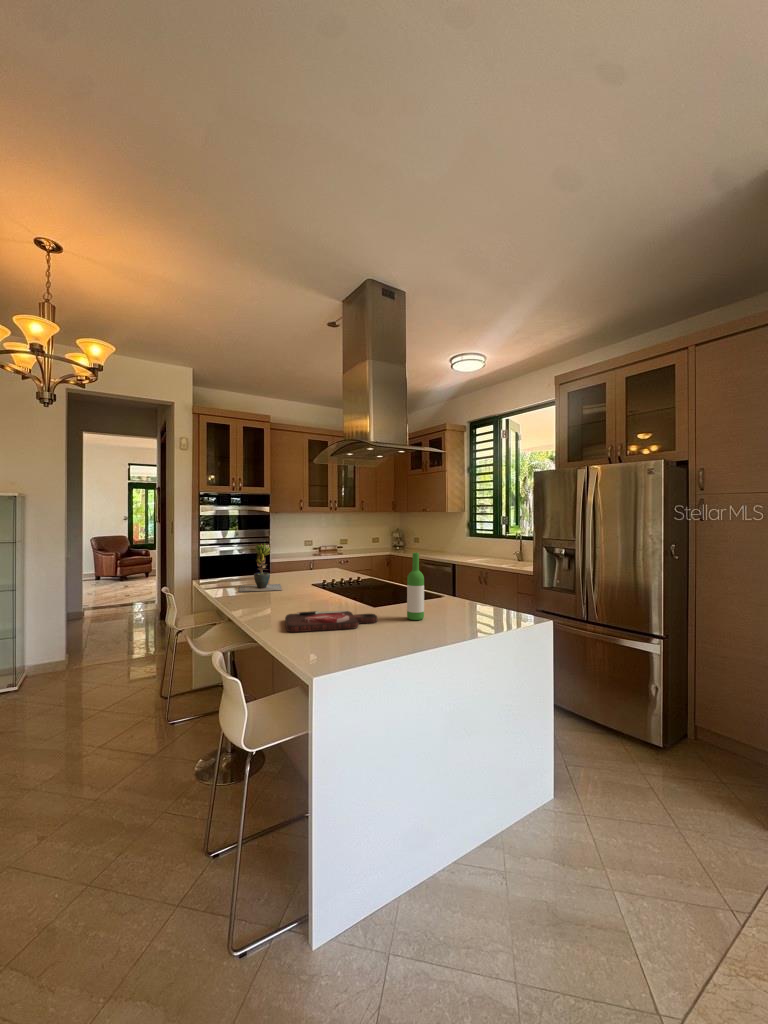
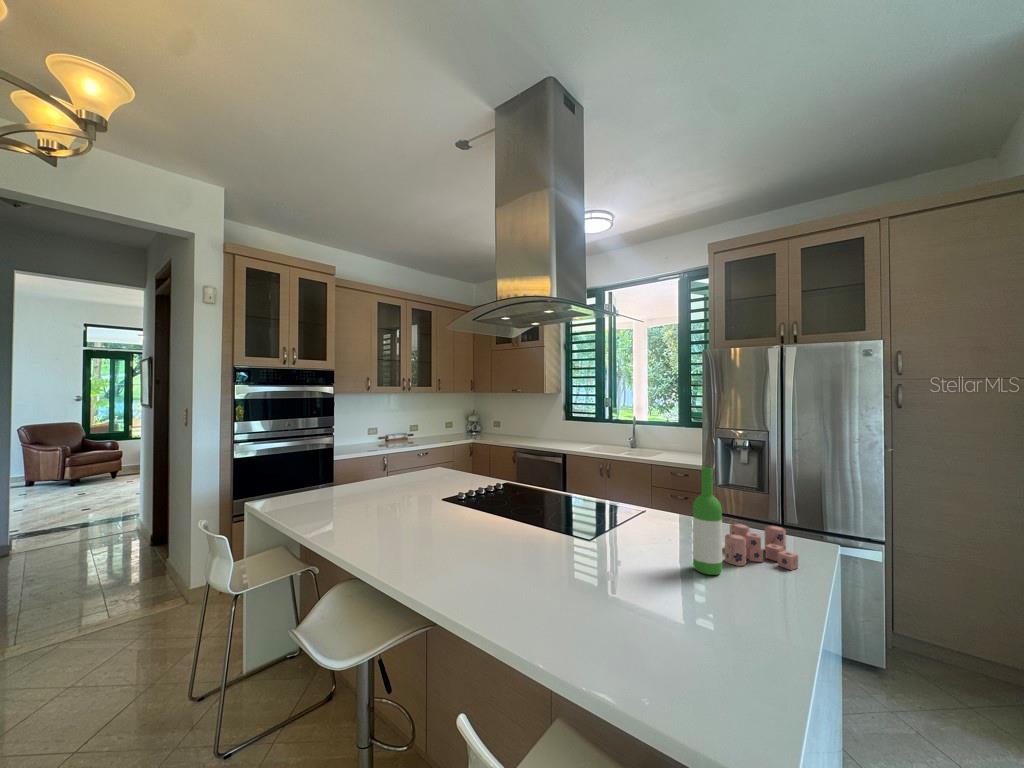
potted plant: present [239,544,282,592] -> none [340,446,419,530]
candle: none [437,597,489,622] -> present [725,524,798,570]
cutting board: present [285,611,377,632] -> none [522,570,672,648]

